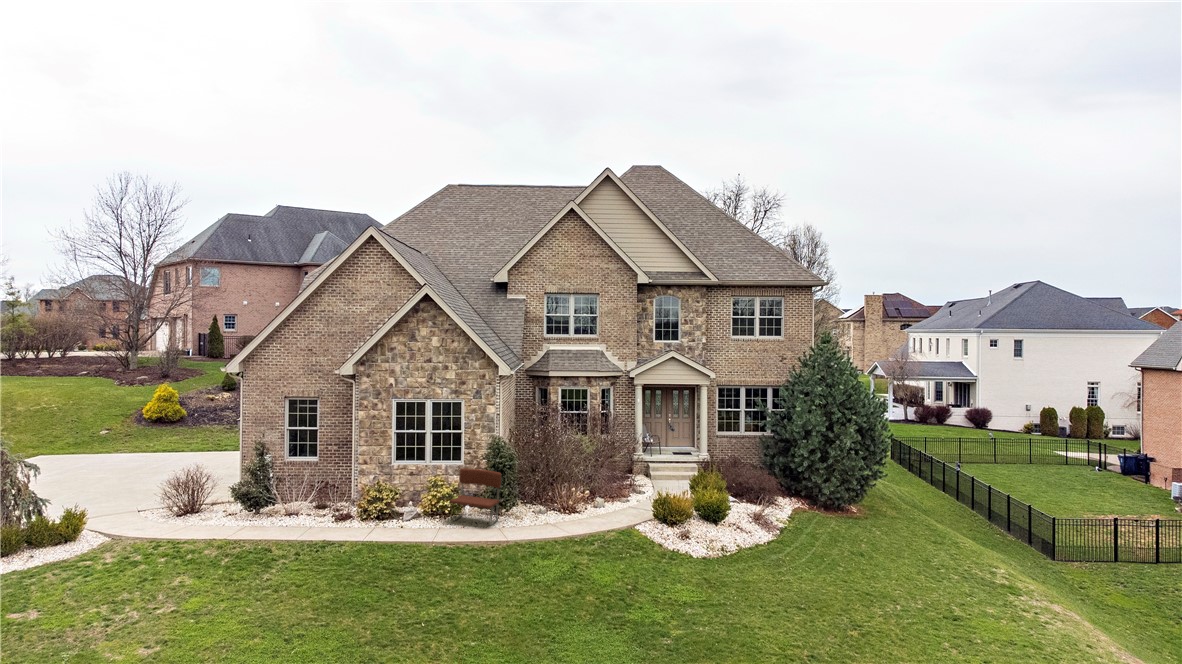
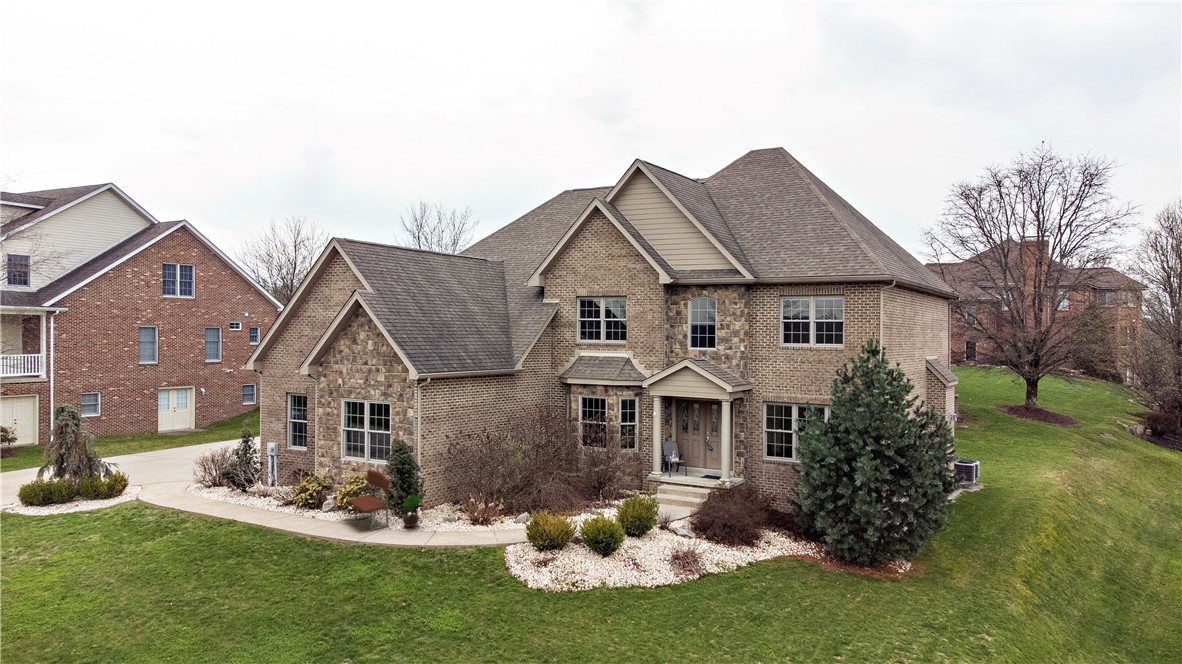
potted tree: none [509,485,530,518] -> present [403,495,419,527]

